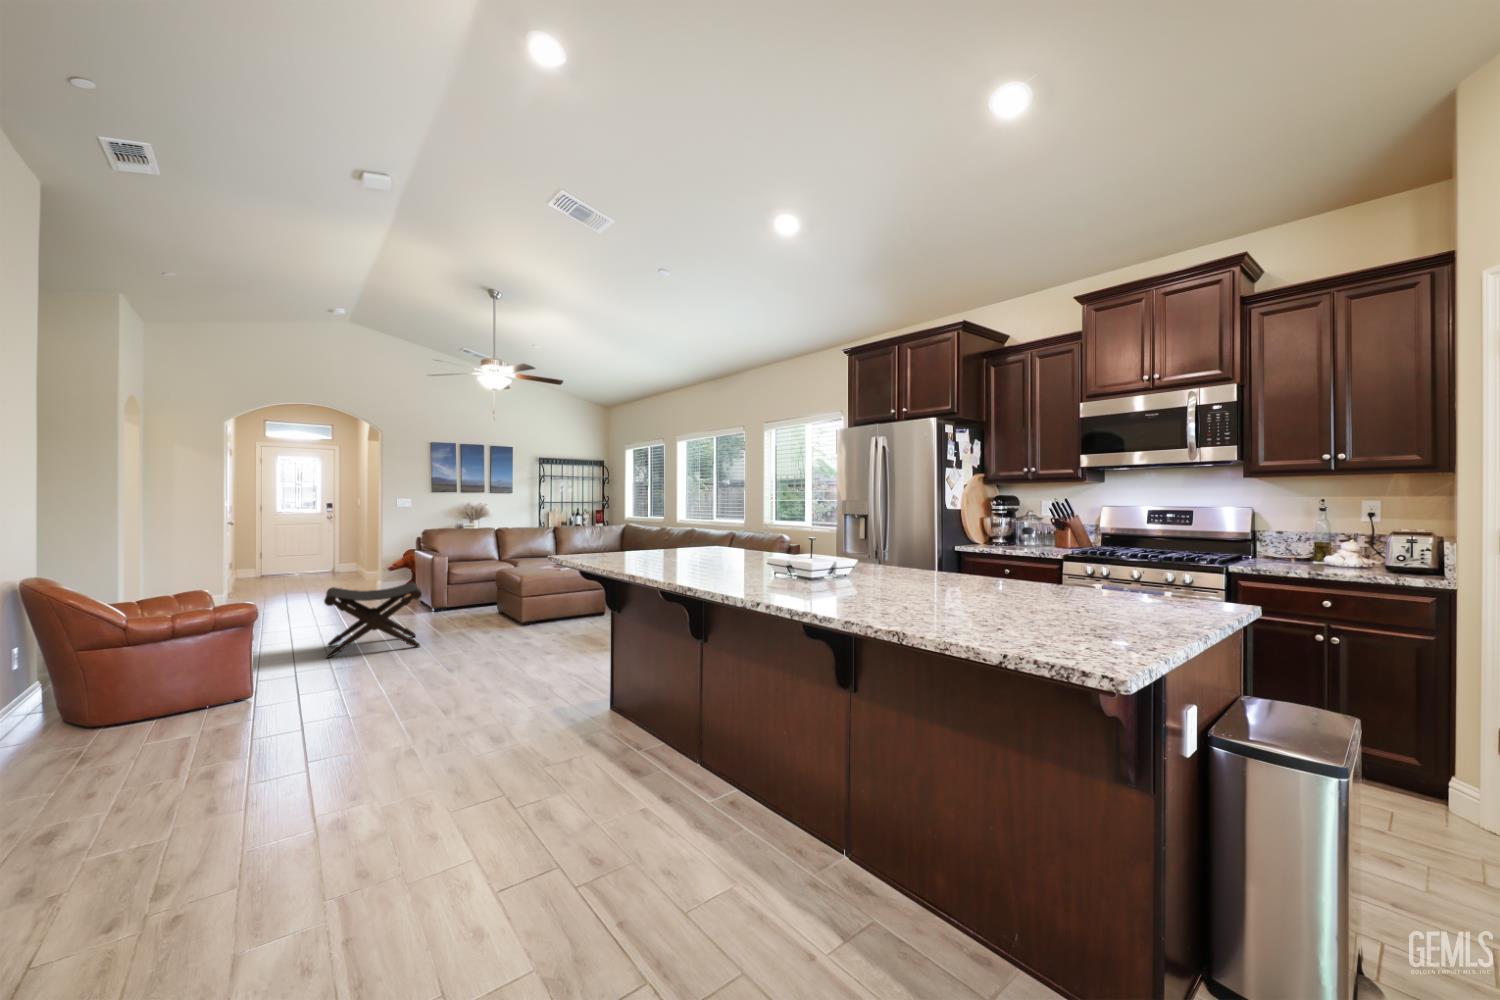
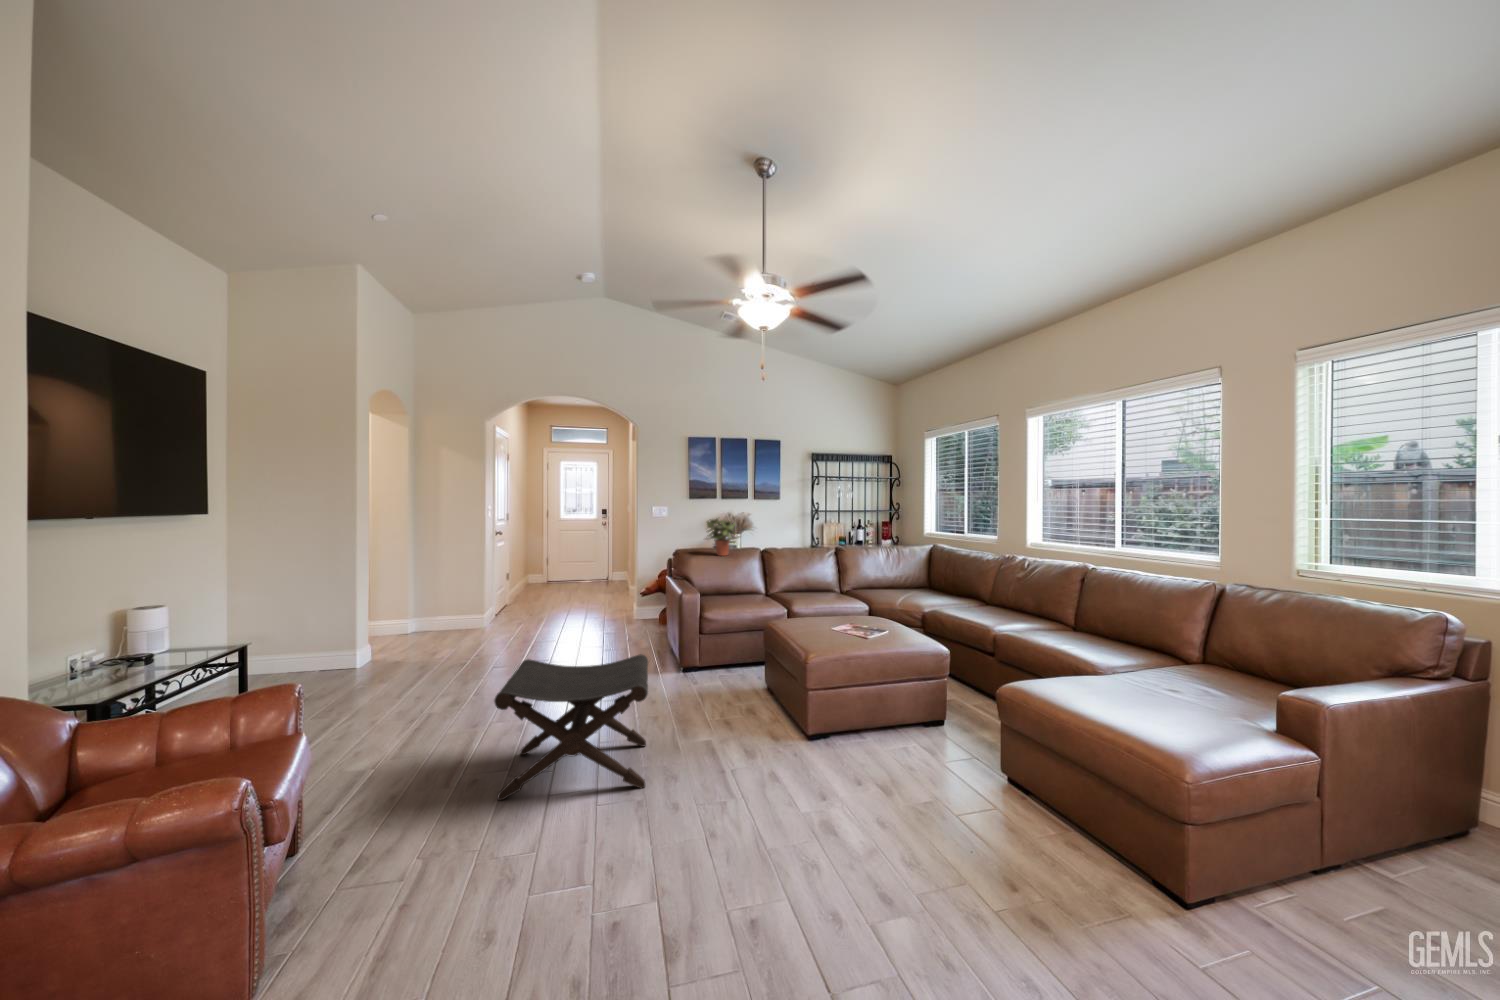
potted plant: none [448,505,480,534] -> present [706,518,739,556]

